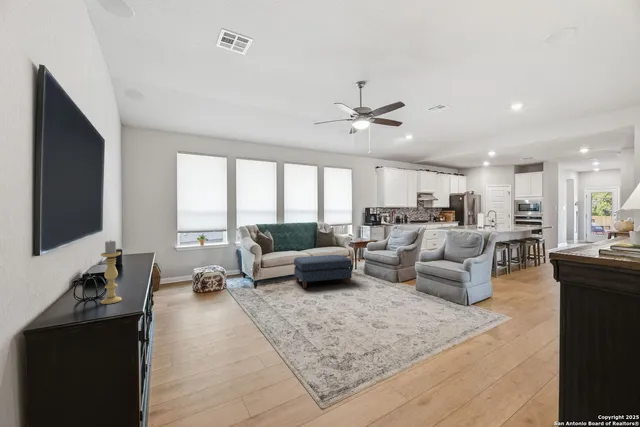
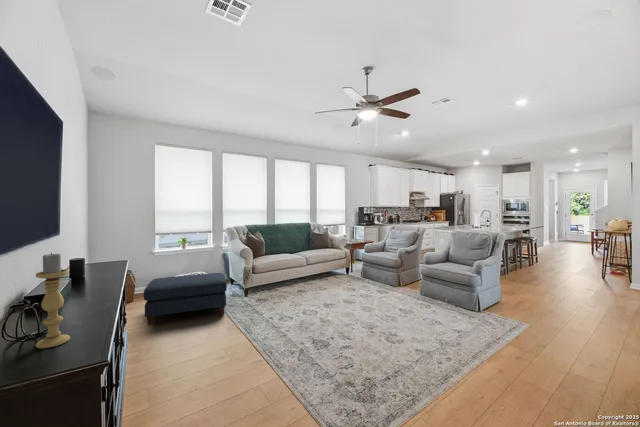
ottoman: present [294,255,352,288] -> present [144,273,227,325]

